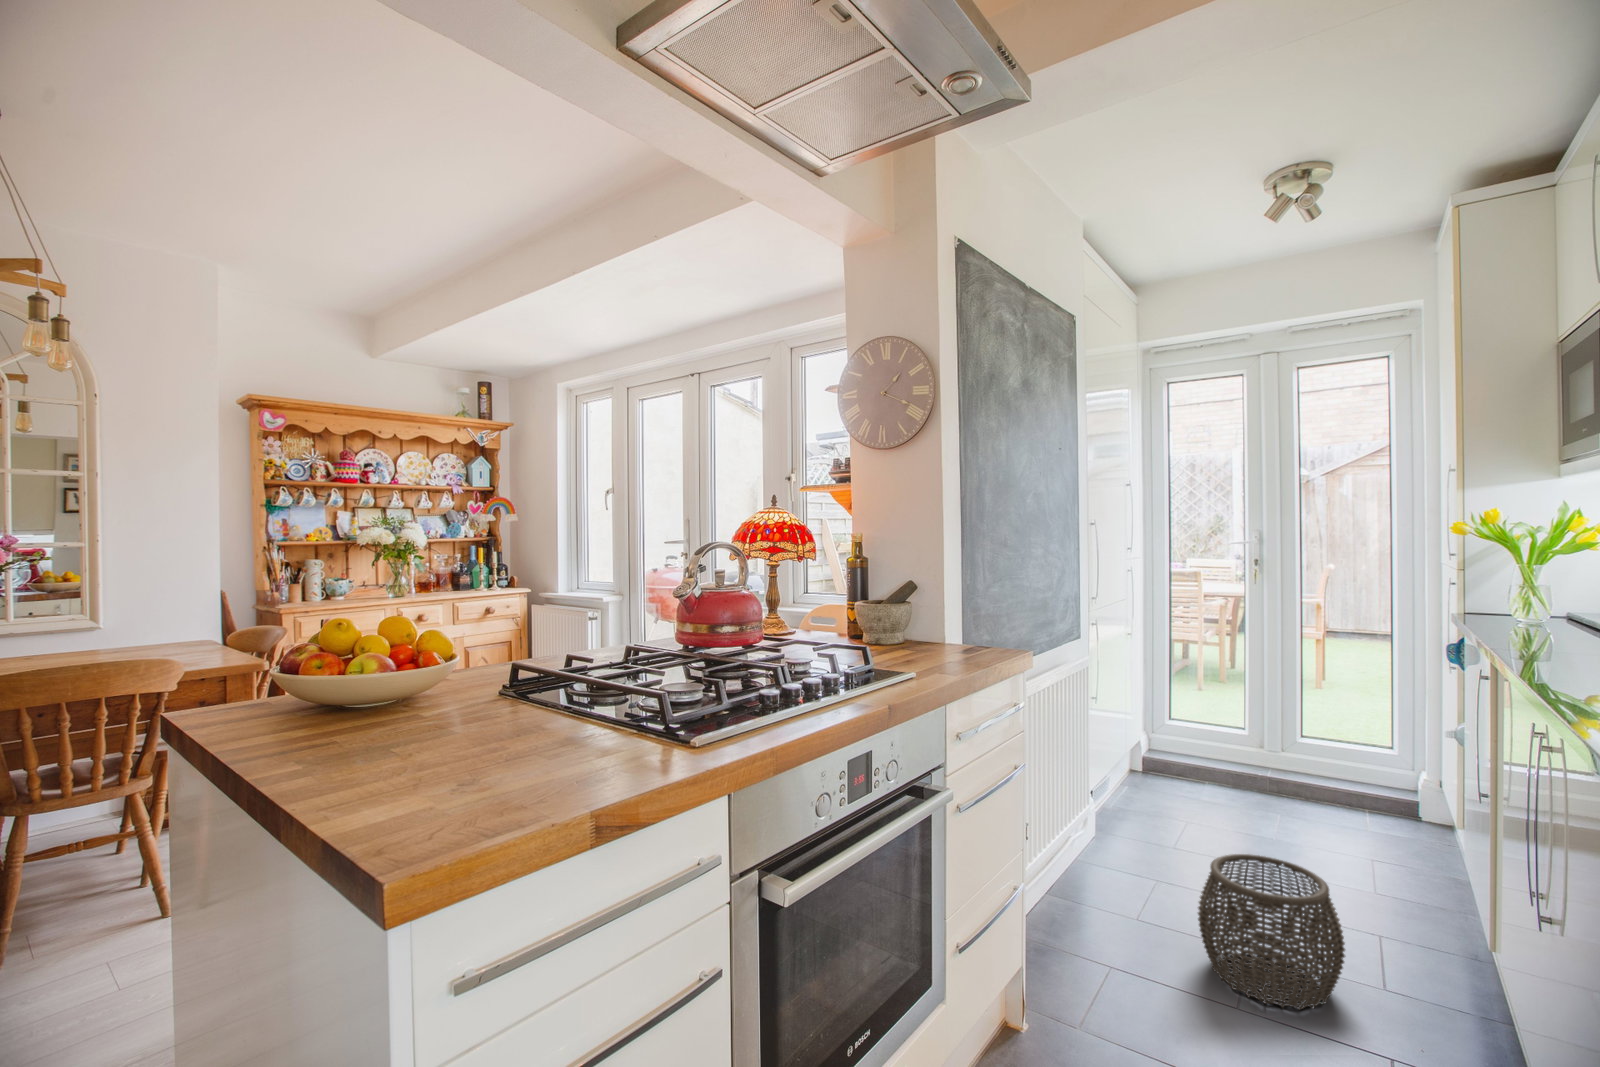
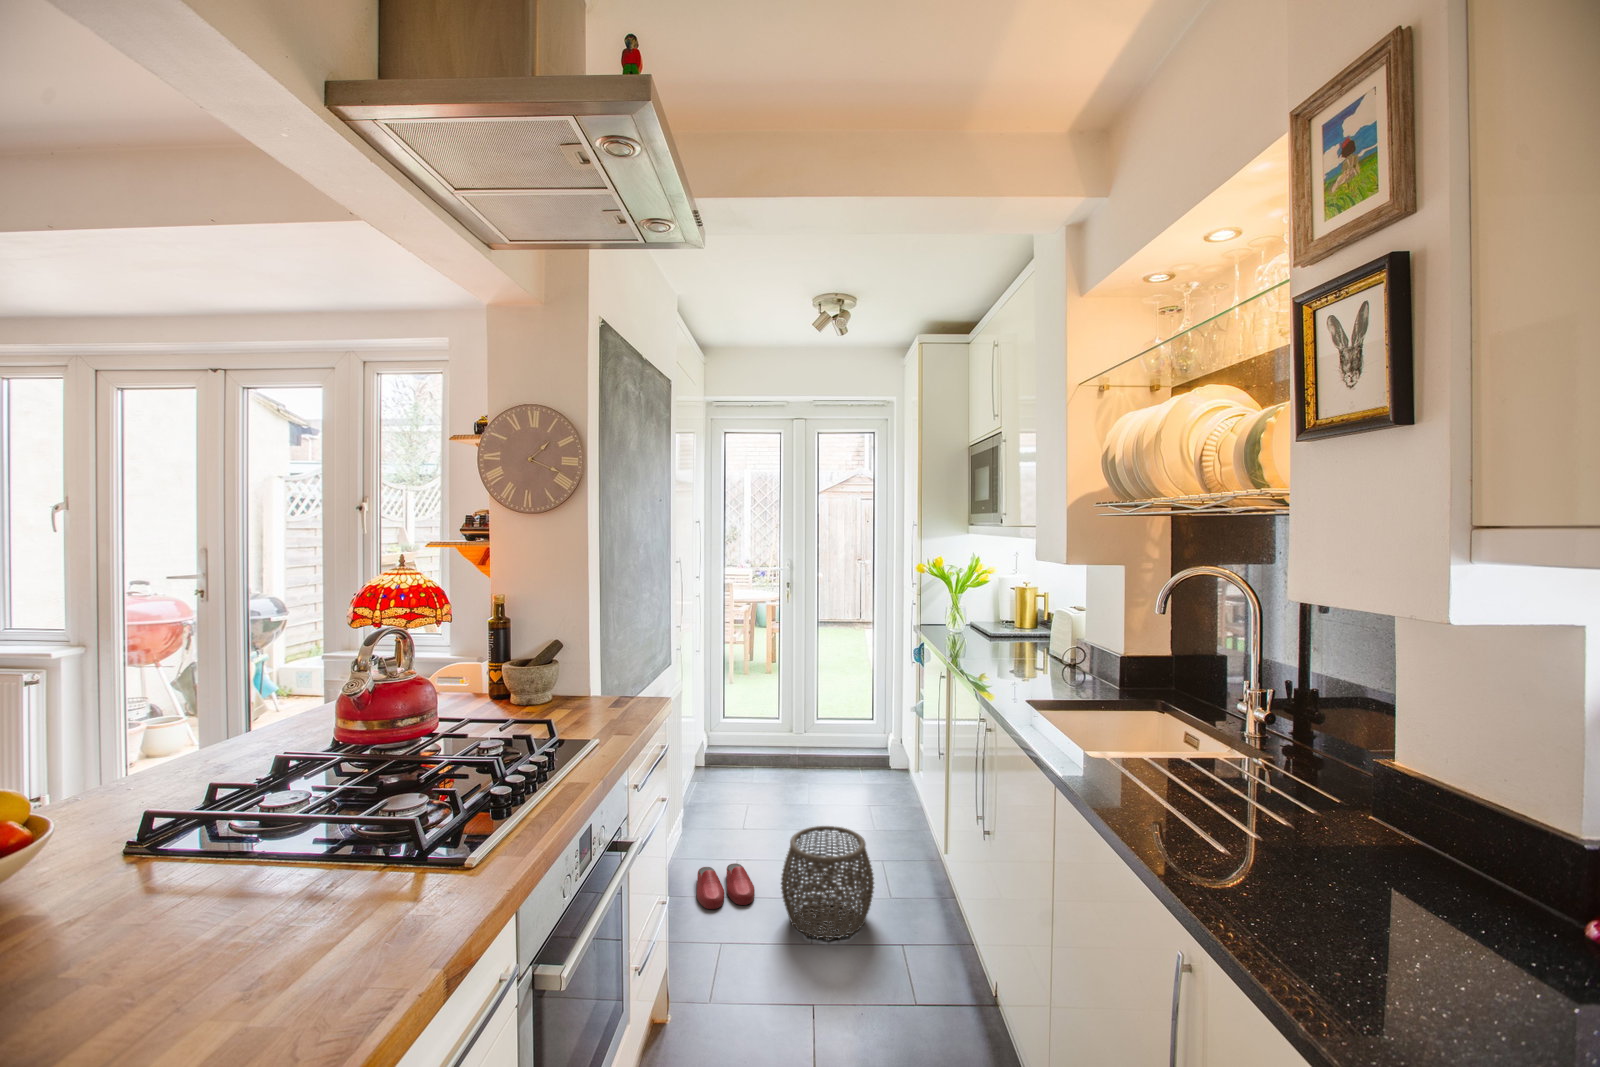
slippers: none [1094,875,1169,930] -> present [697,863,755,909]

